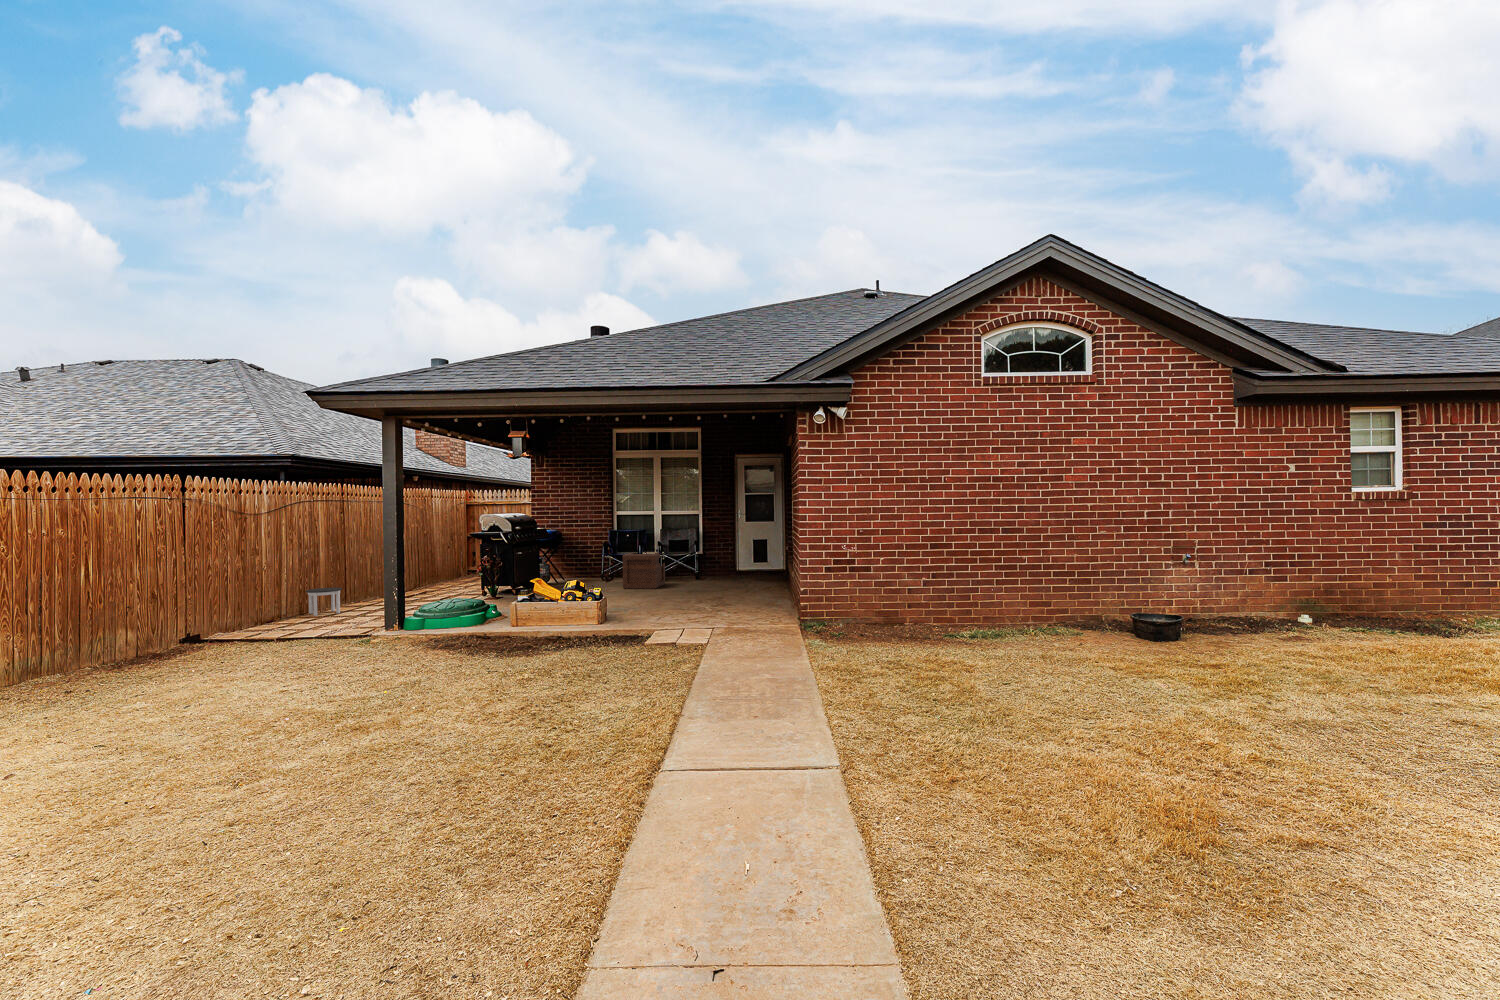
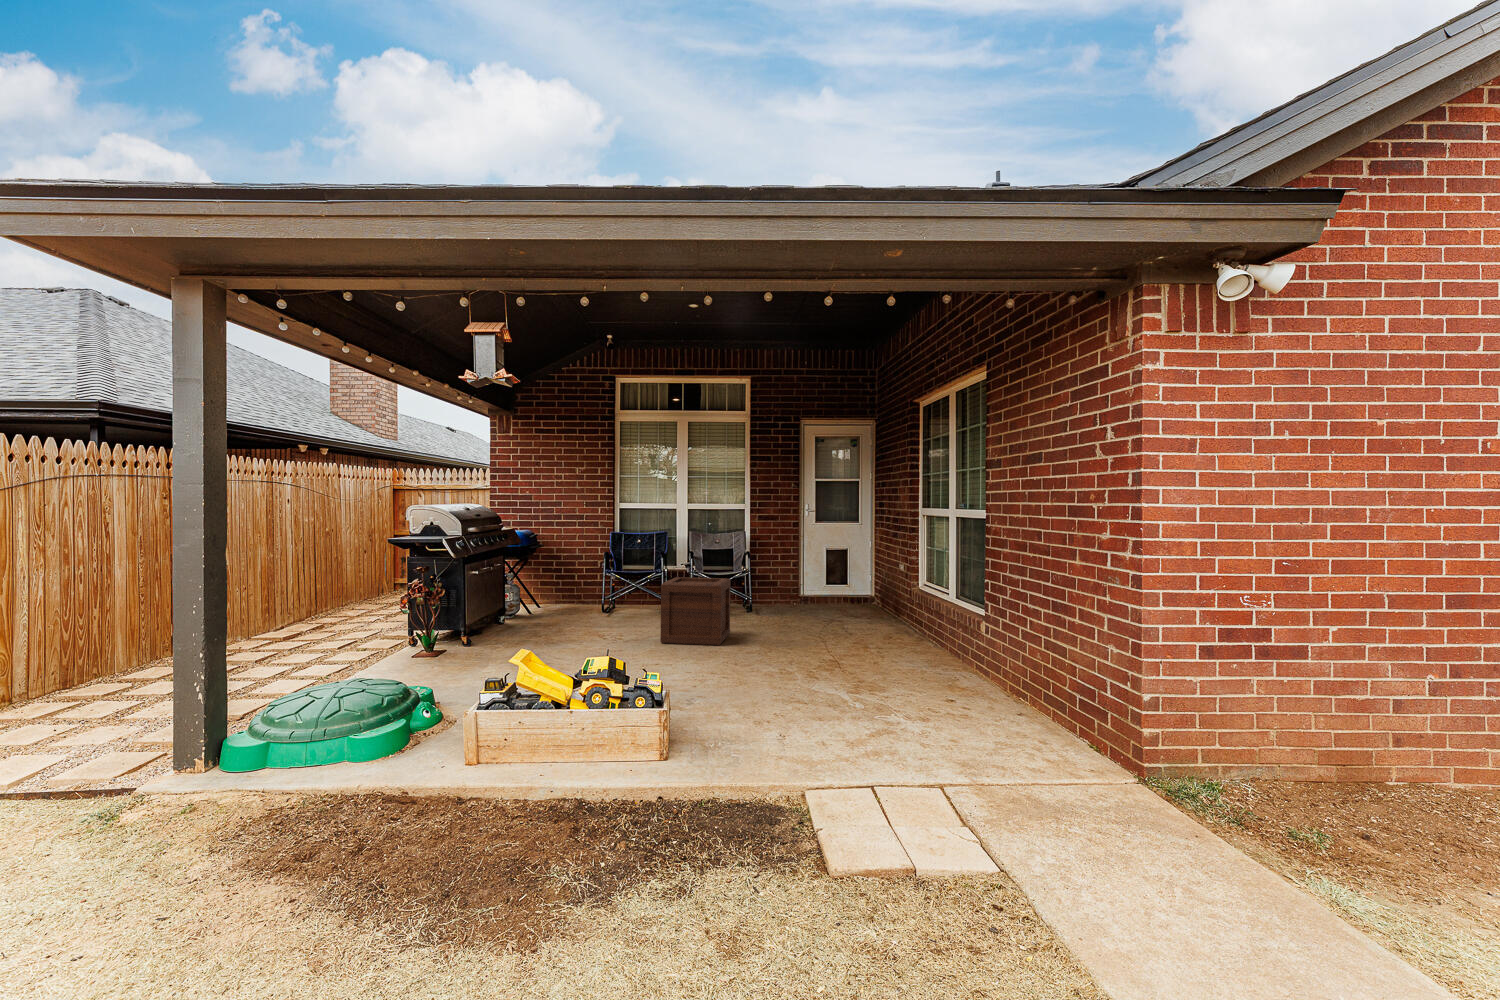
round table: present [306,588,342,616] -> none [27,644,112,708]

